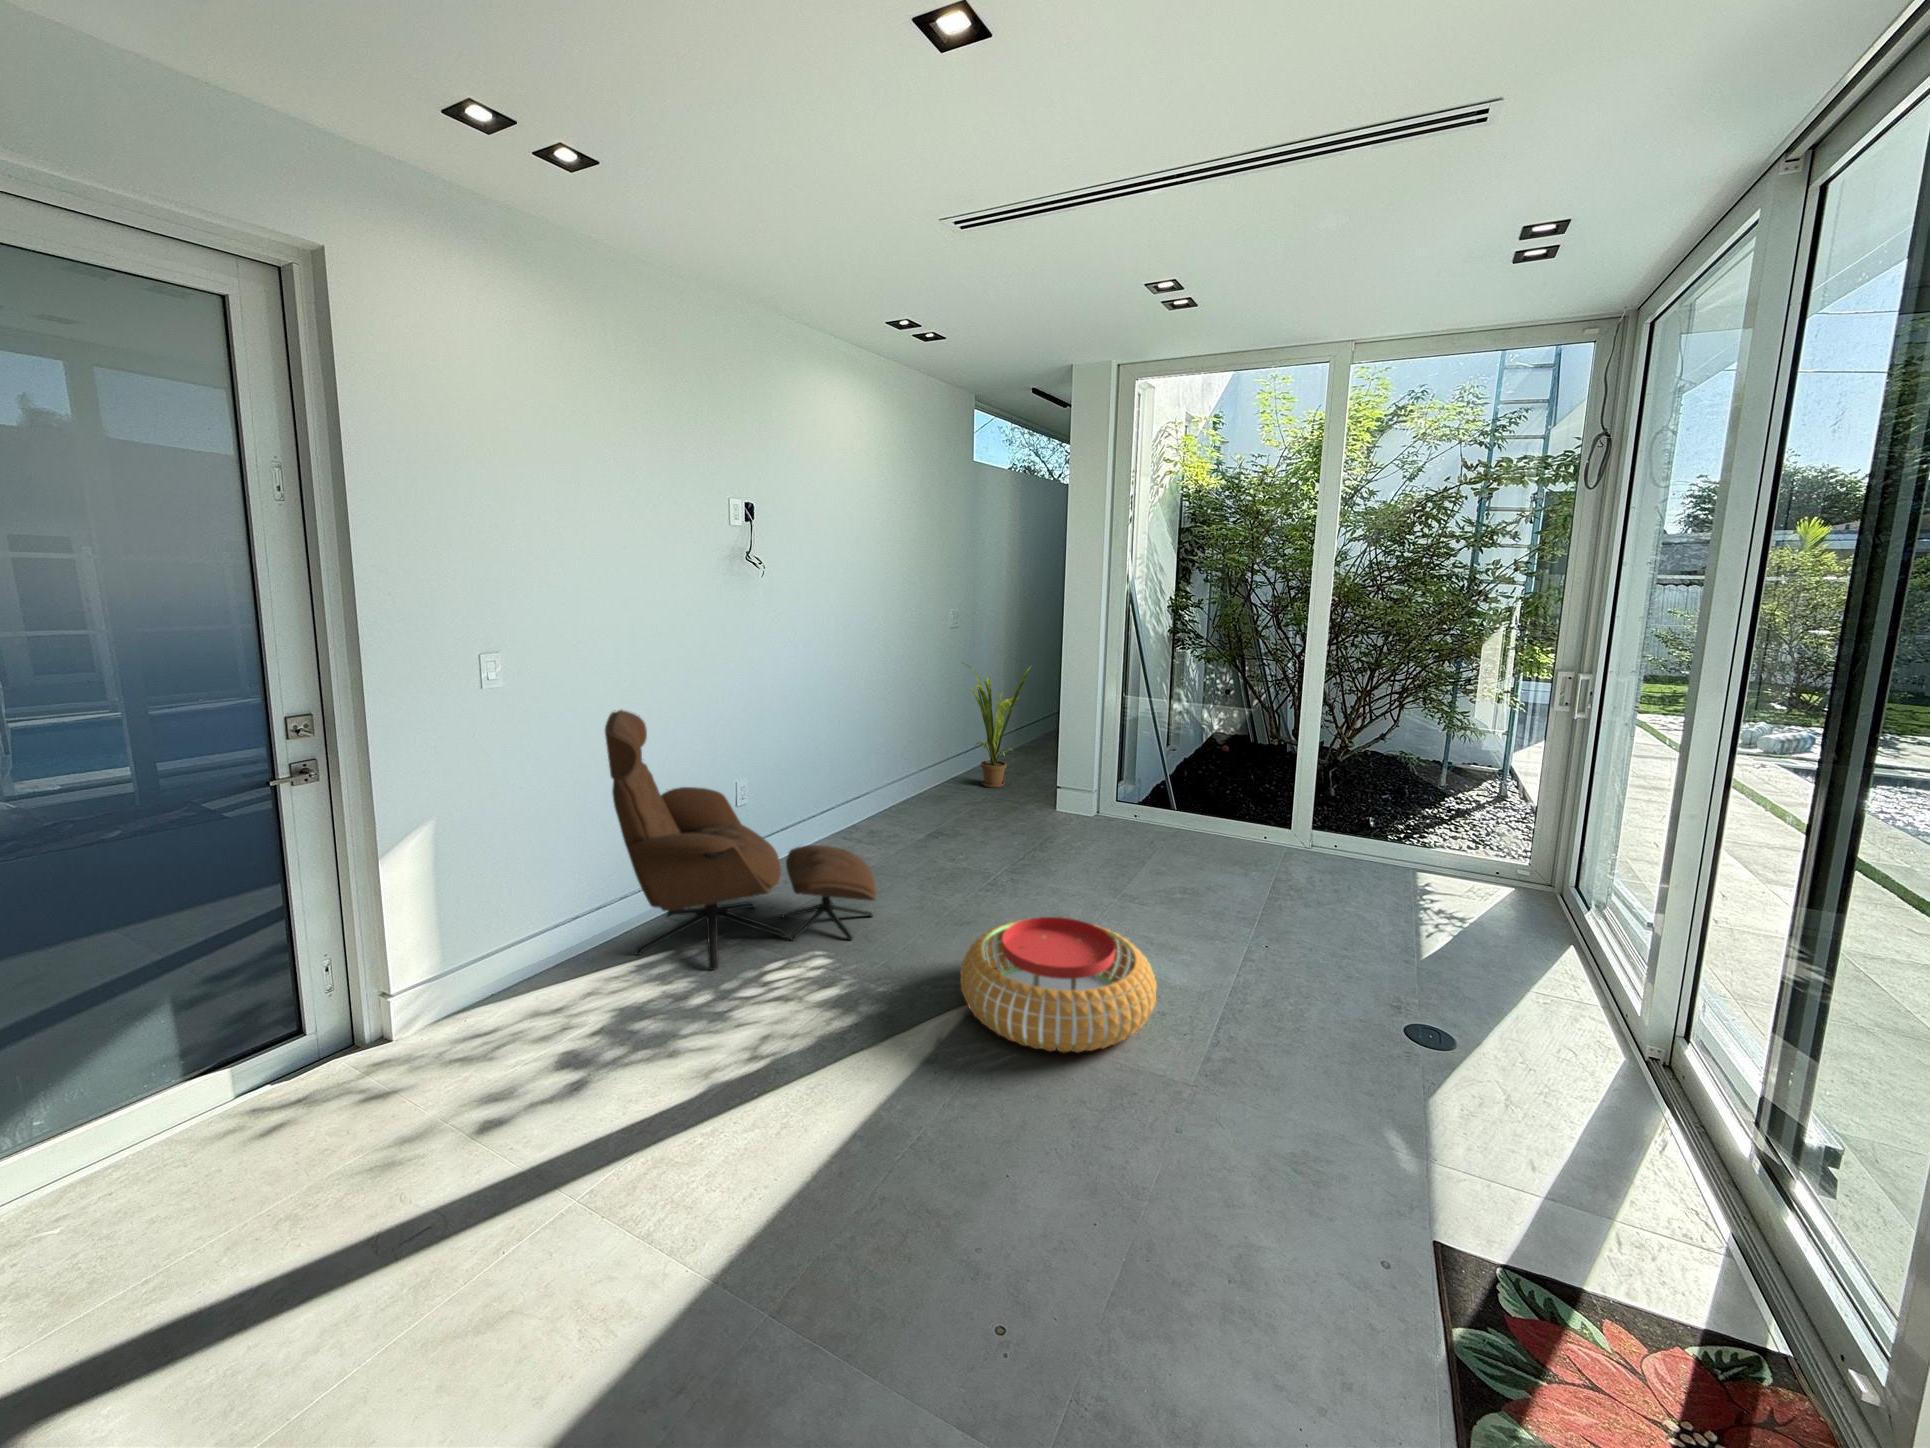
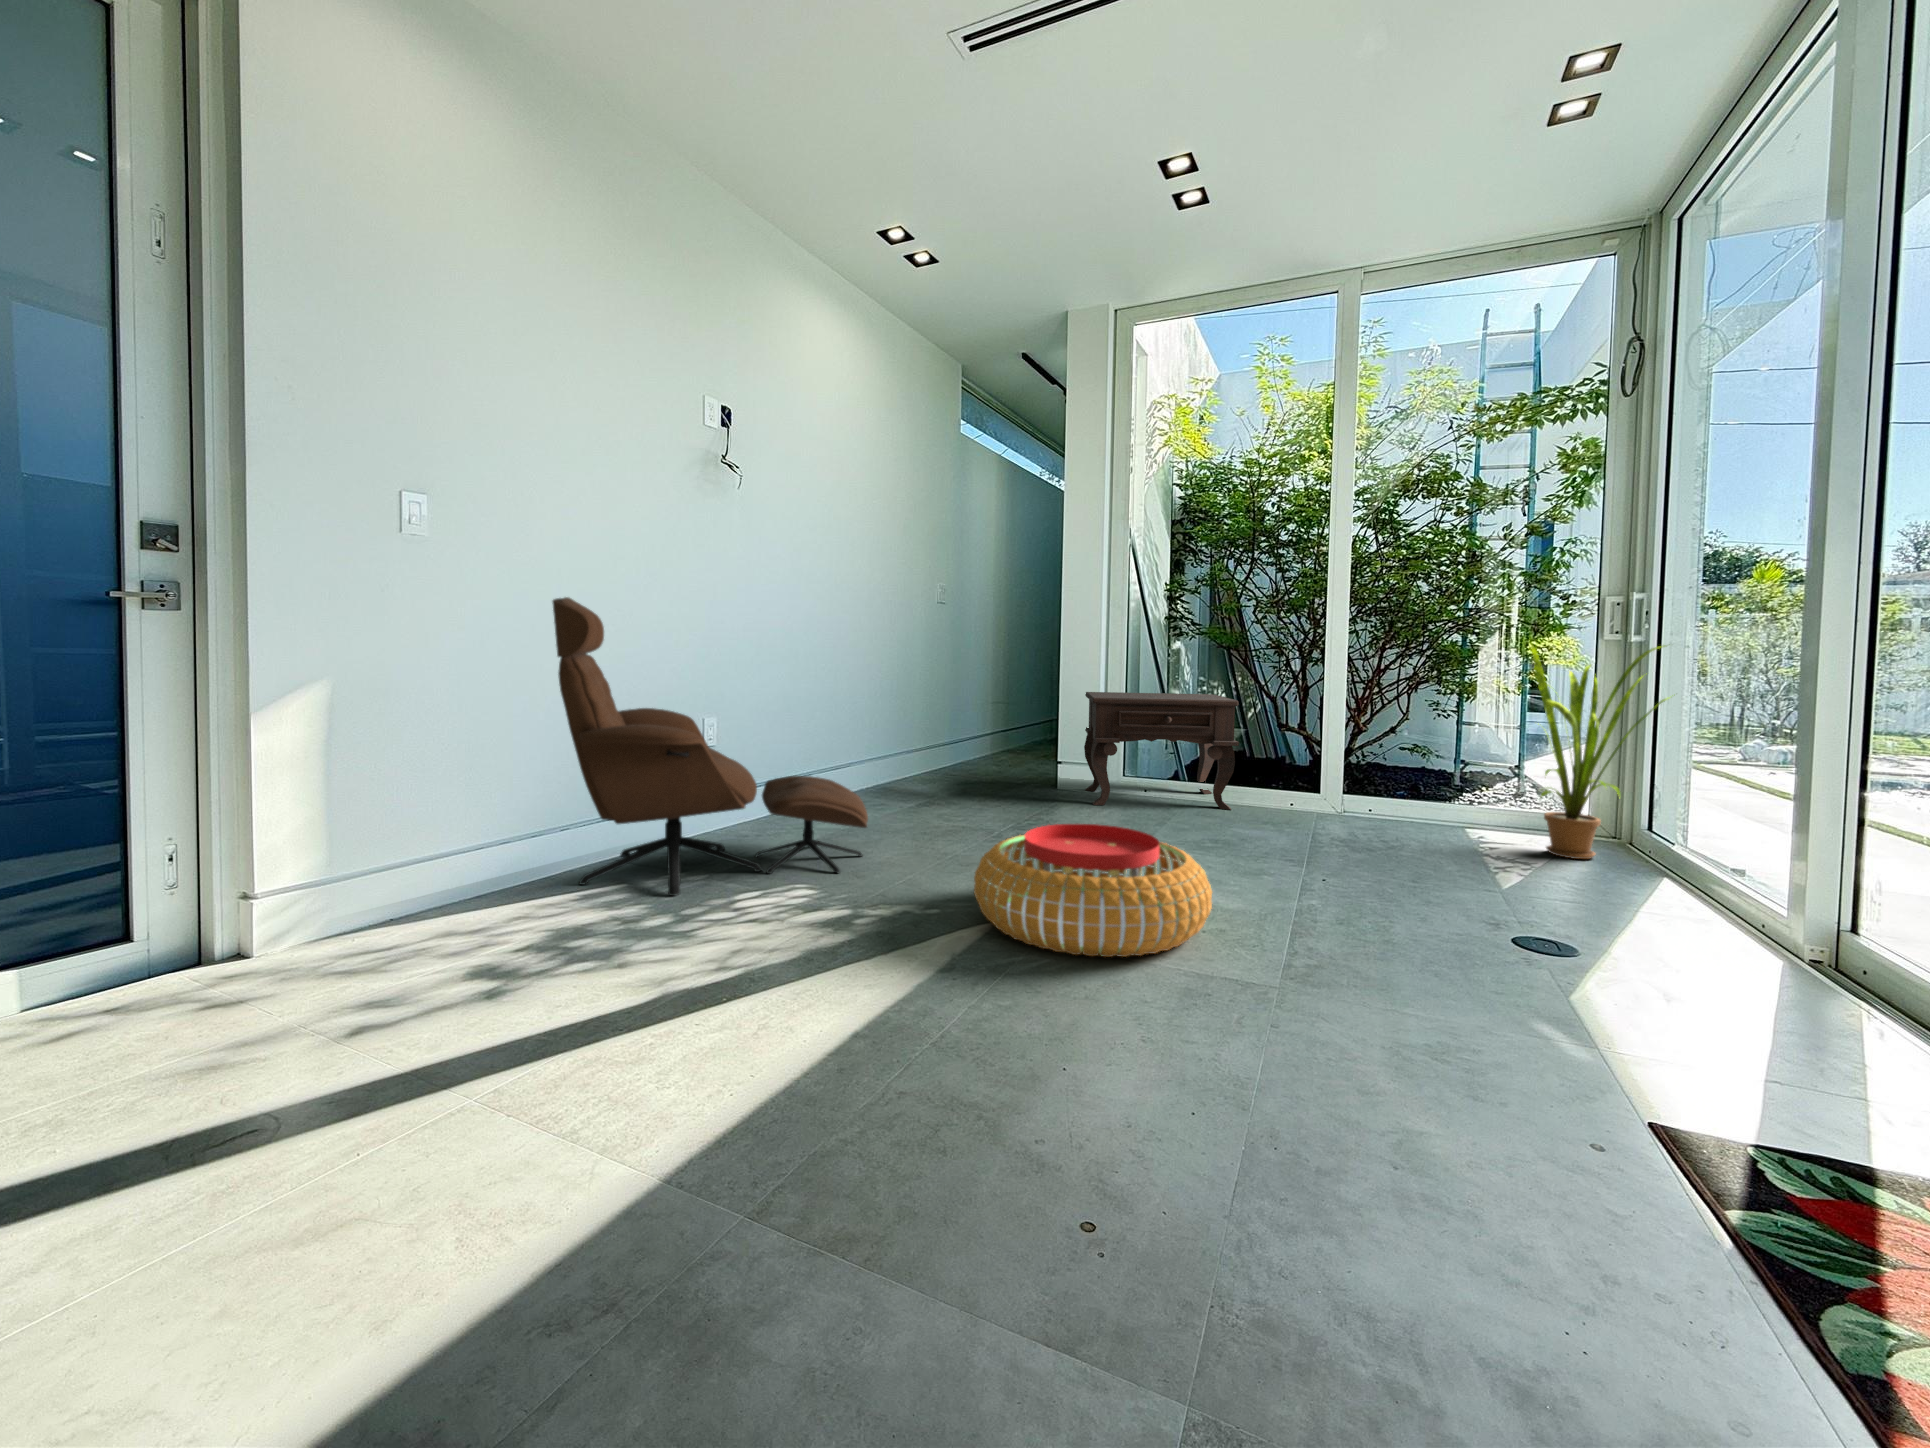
house plant: present [963,663,1031,788] -> present [1531,645,1673,859]
side table: none [1083,727,1222,849] -> present [1084,692,1239,810]

